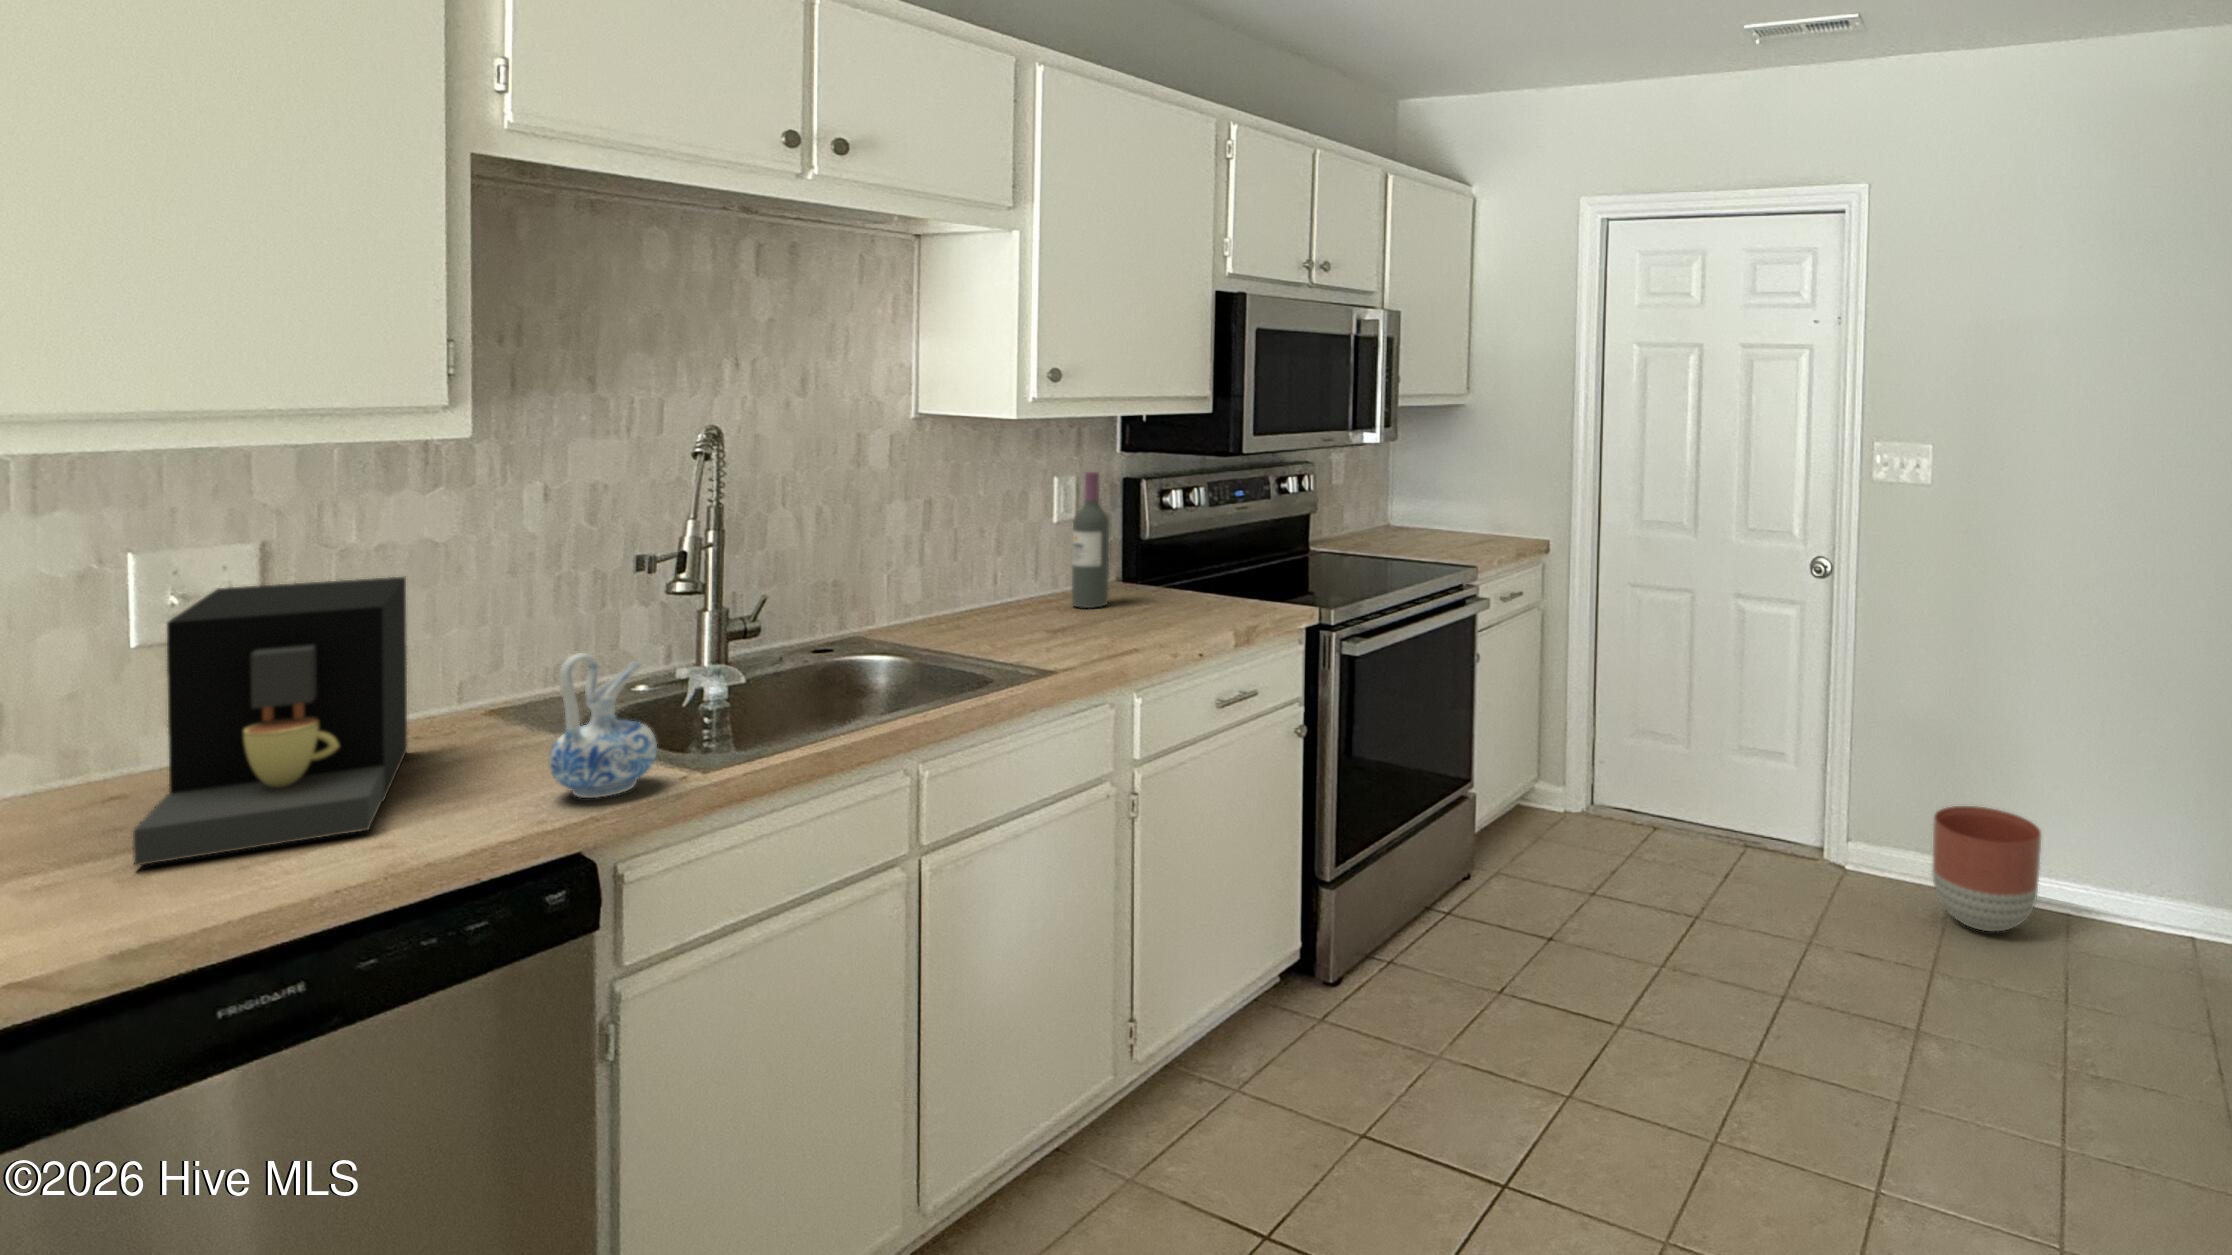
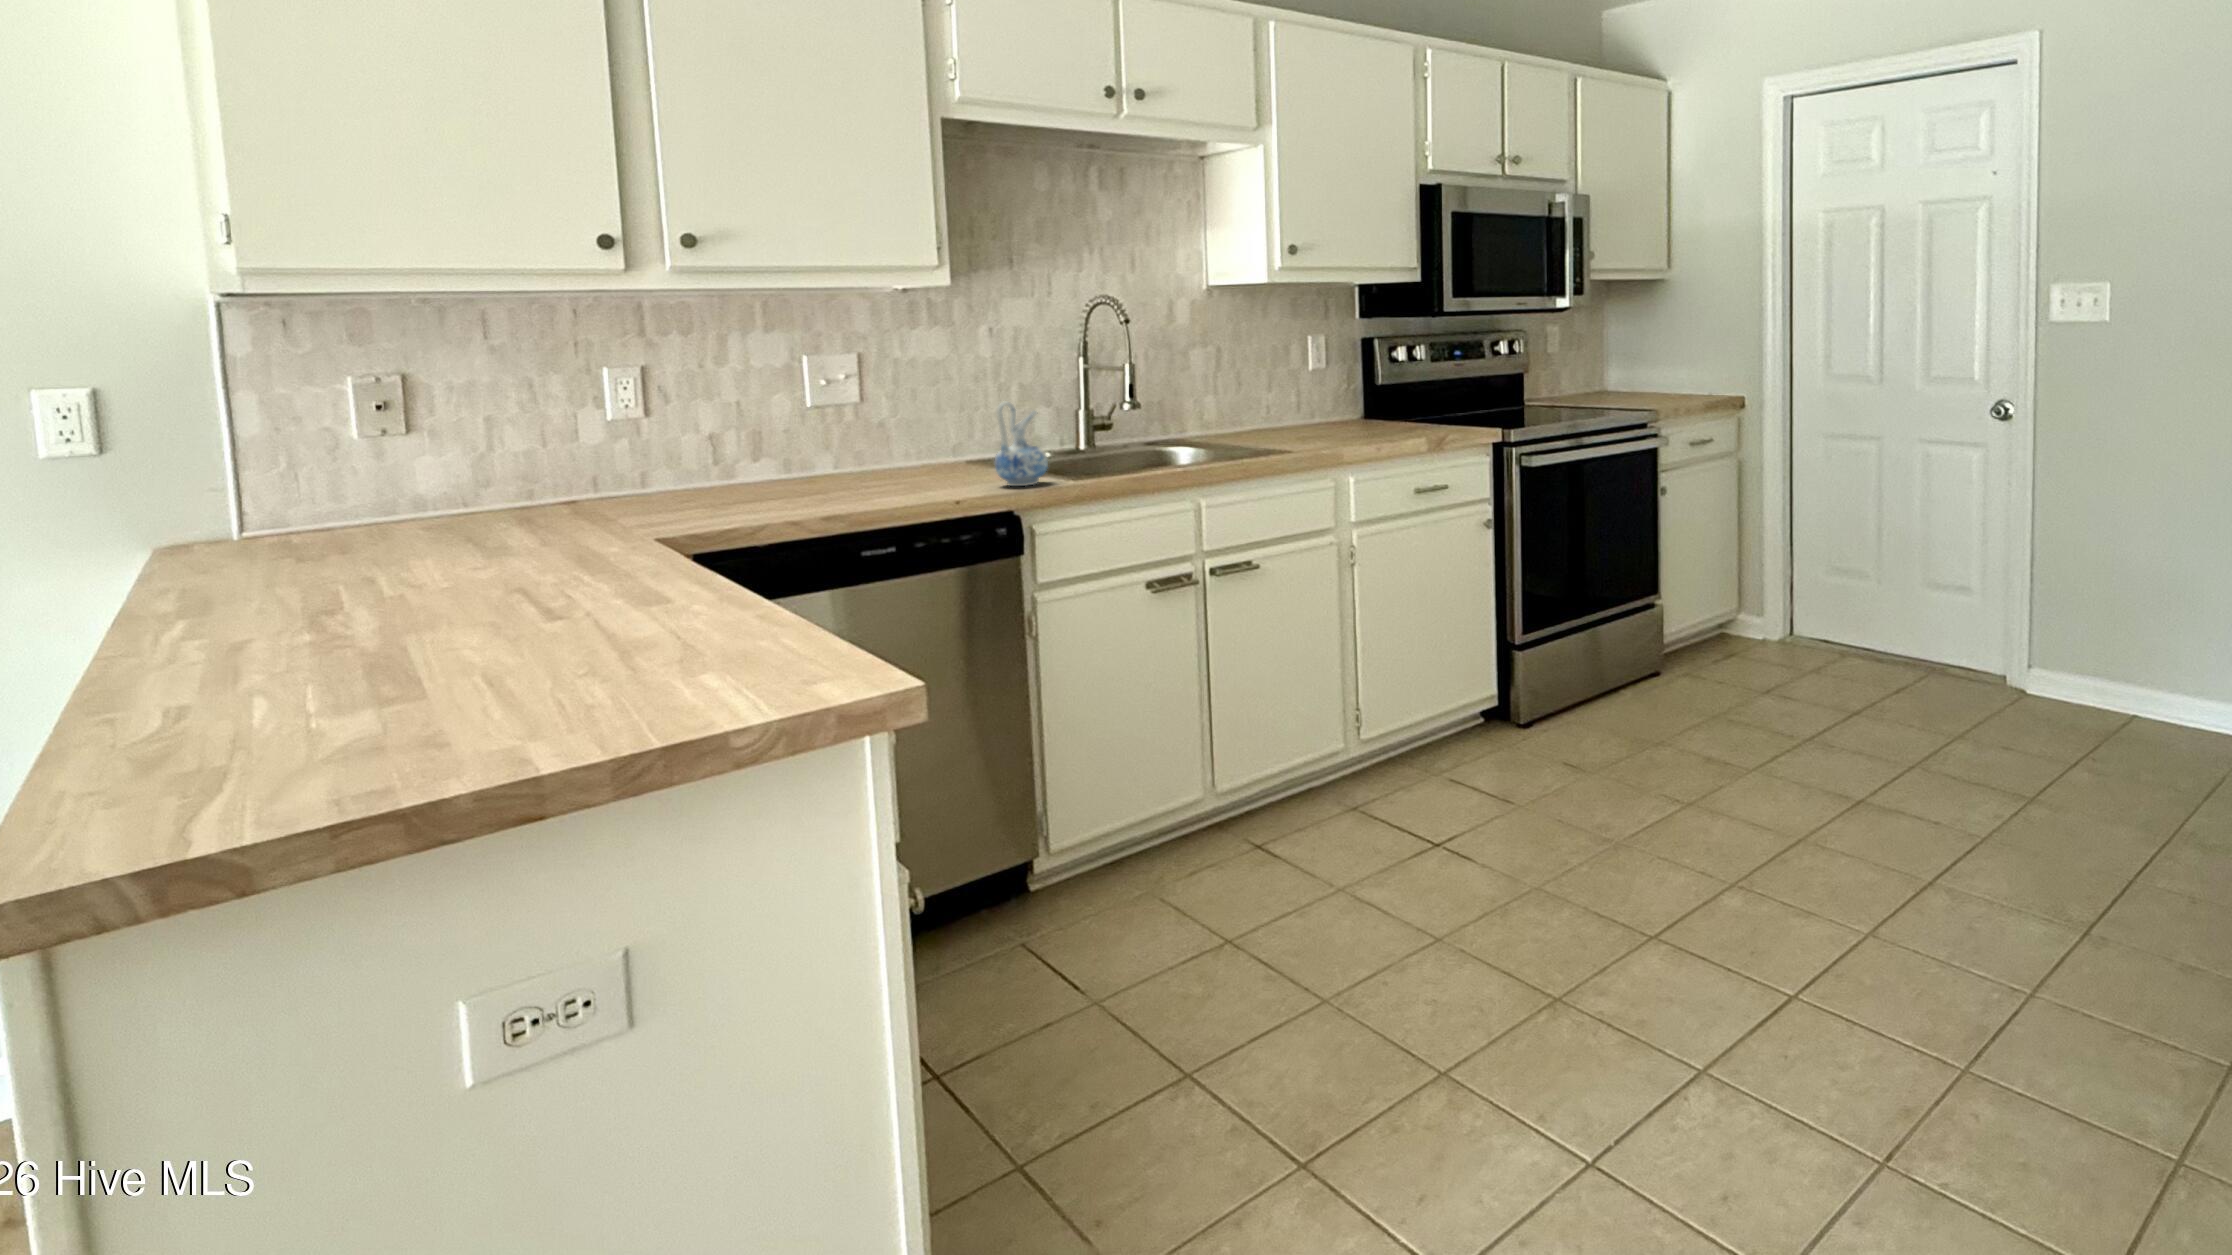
wine bottle: present [1072,472,1109,608] -> none [1321,328,1349,429]
coffee maker: present [133,577,407,866] -> none [818,371,931,497]
planter: present [1932,806,2041,931] -> none [2098,629,2212,742]

